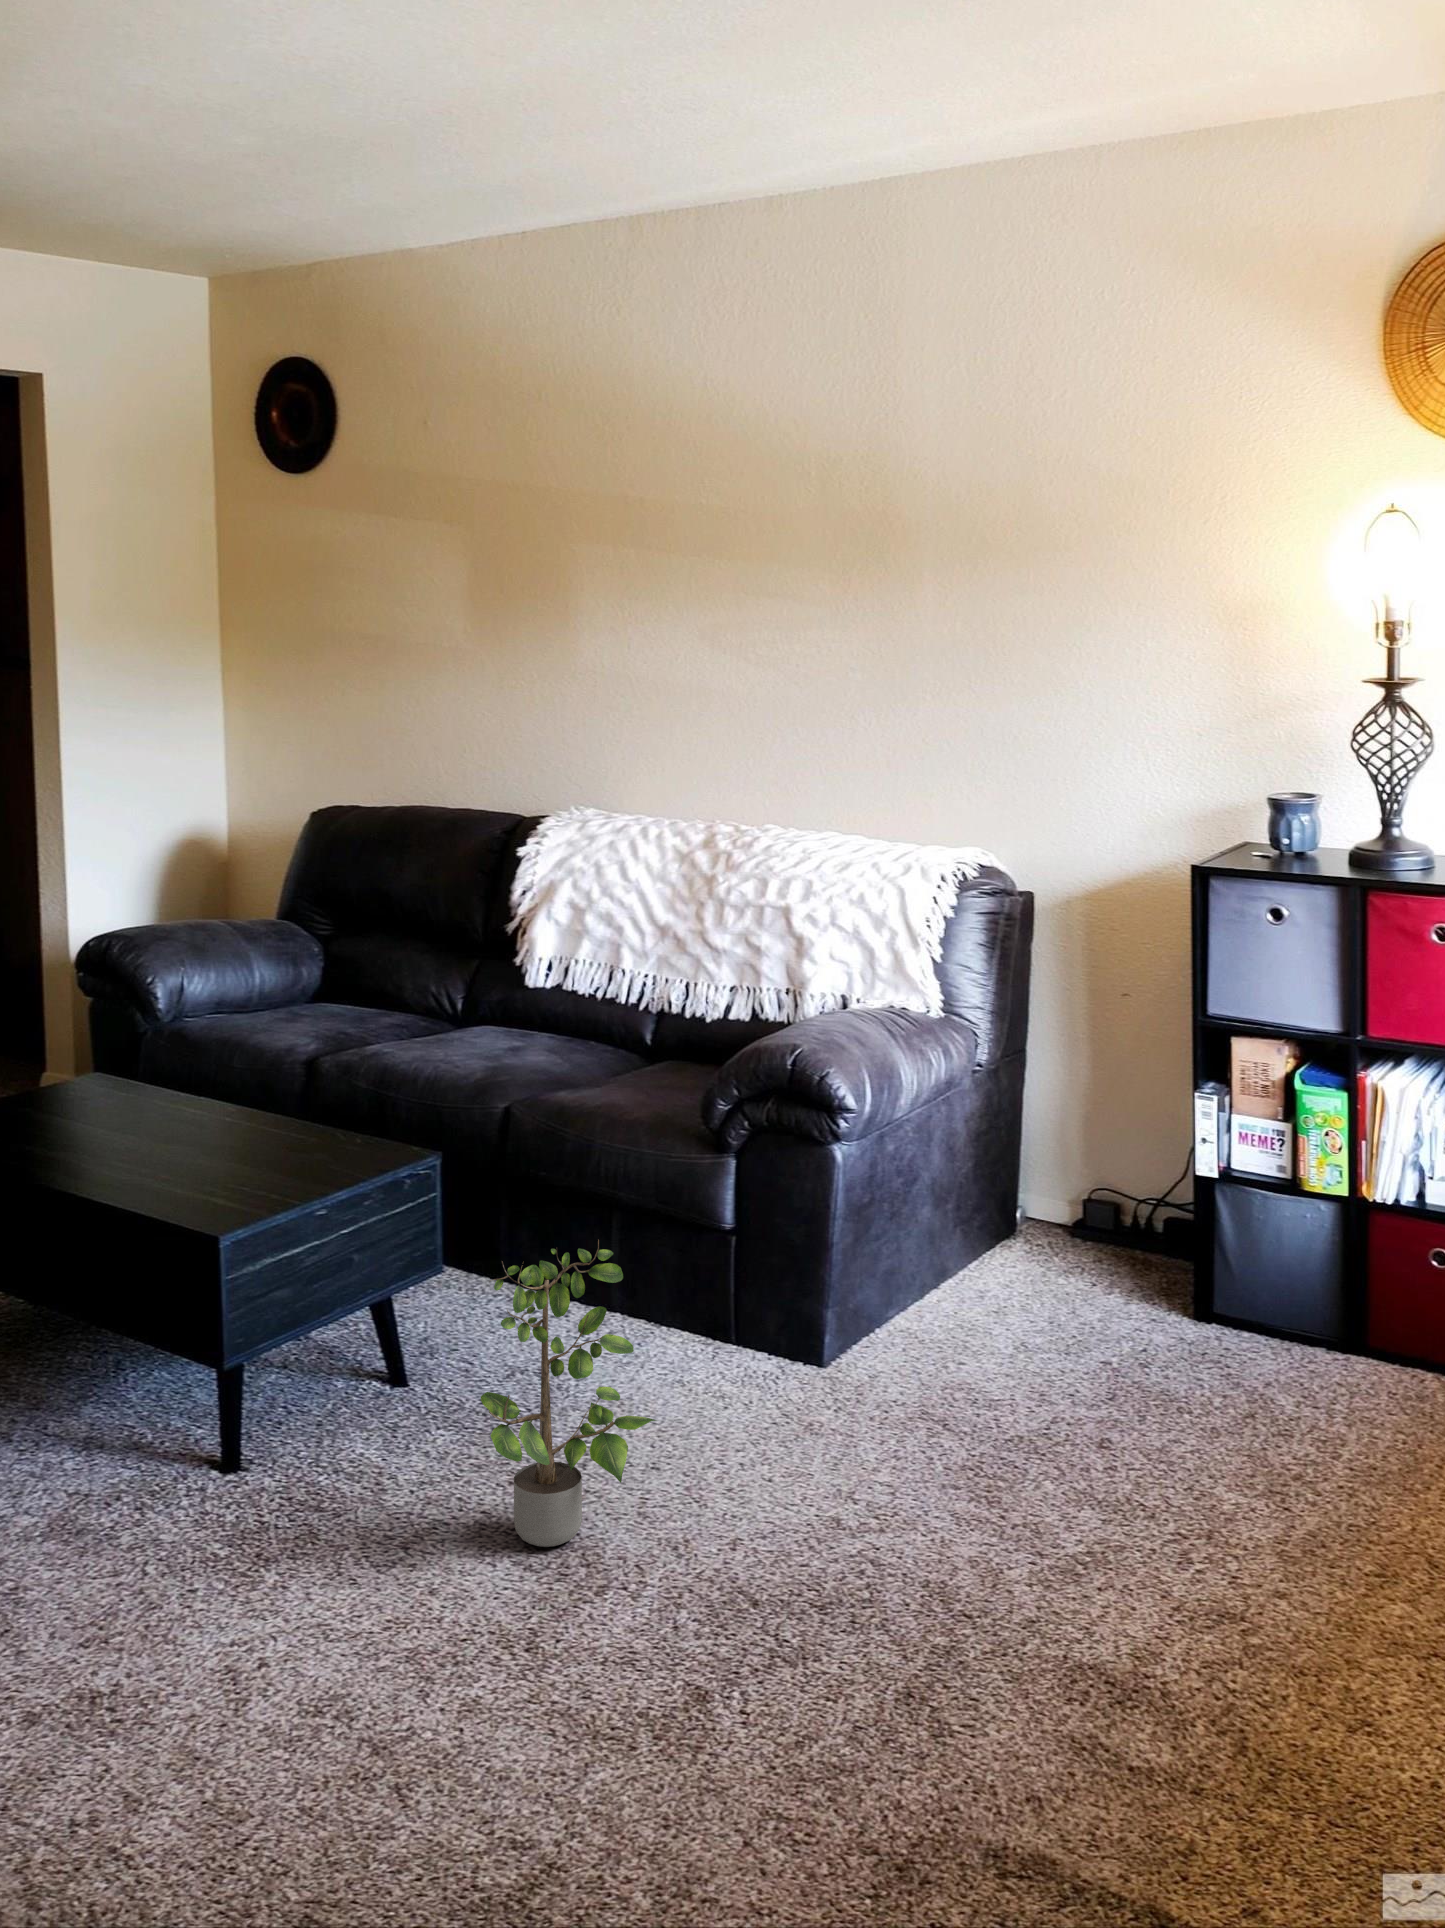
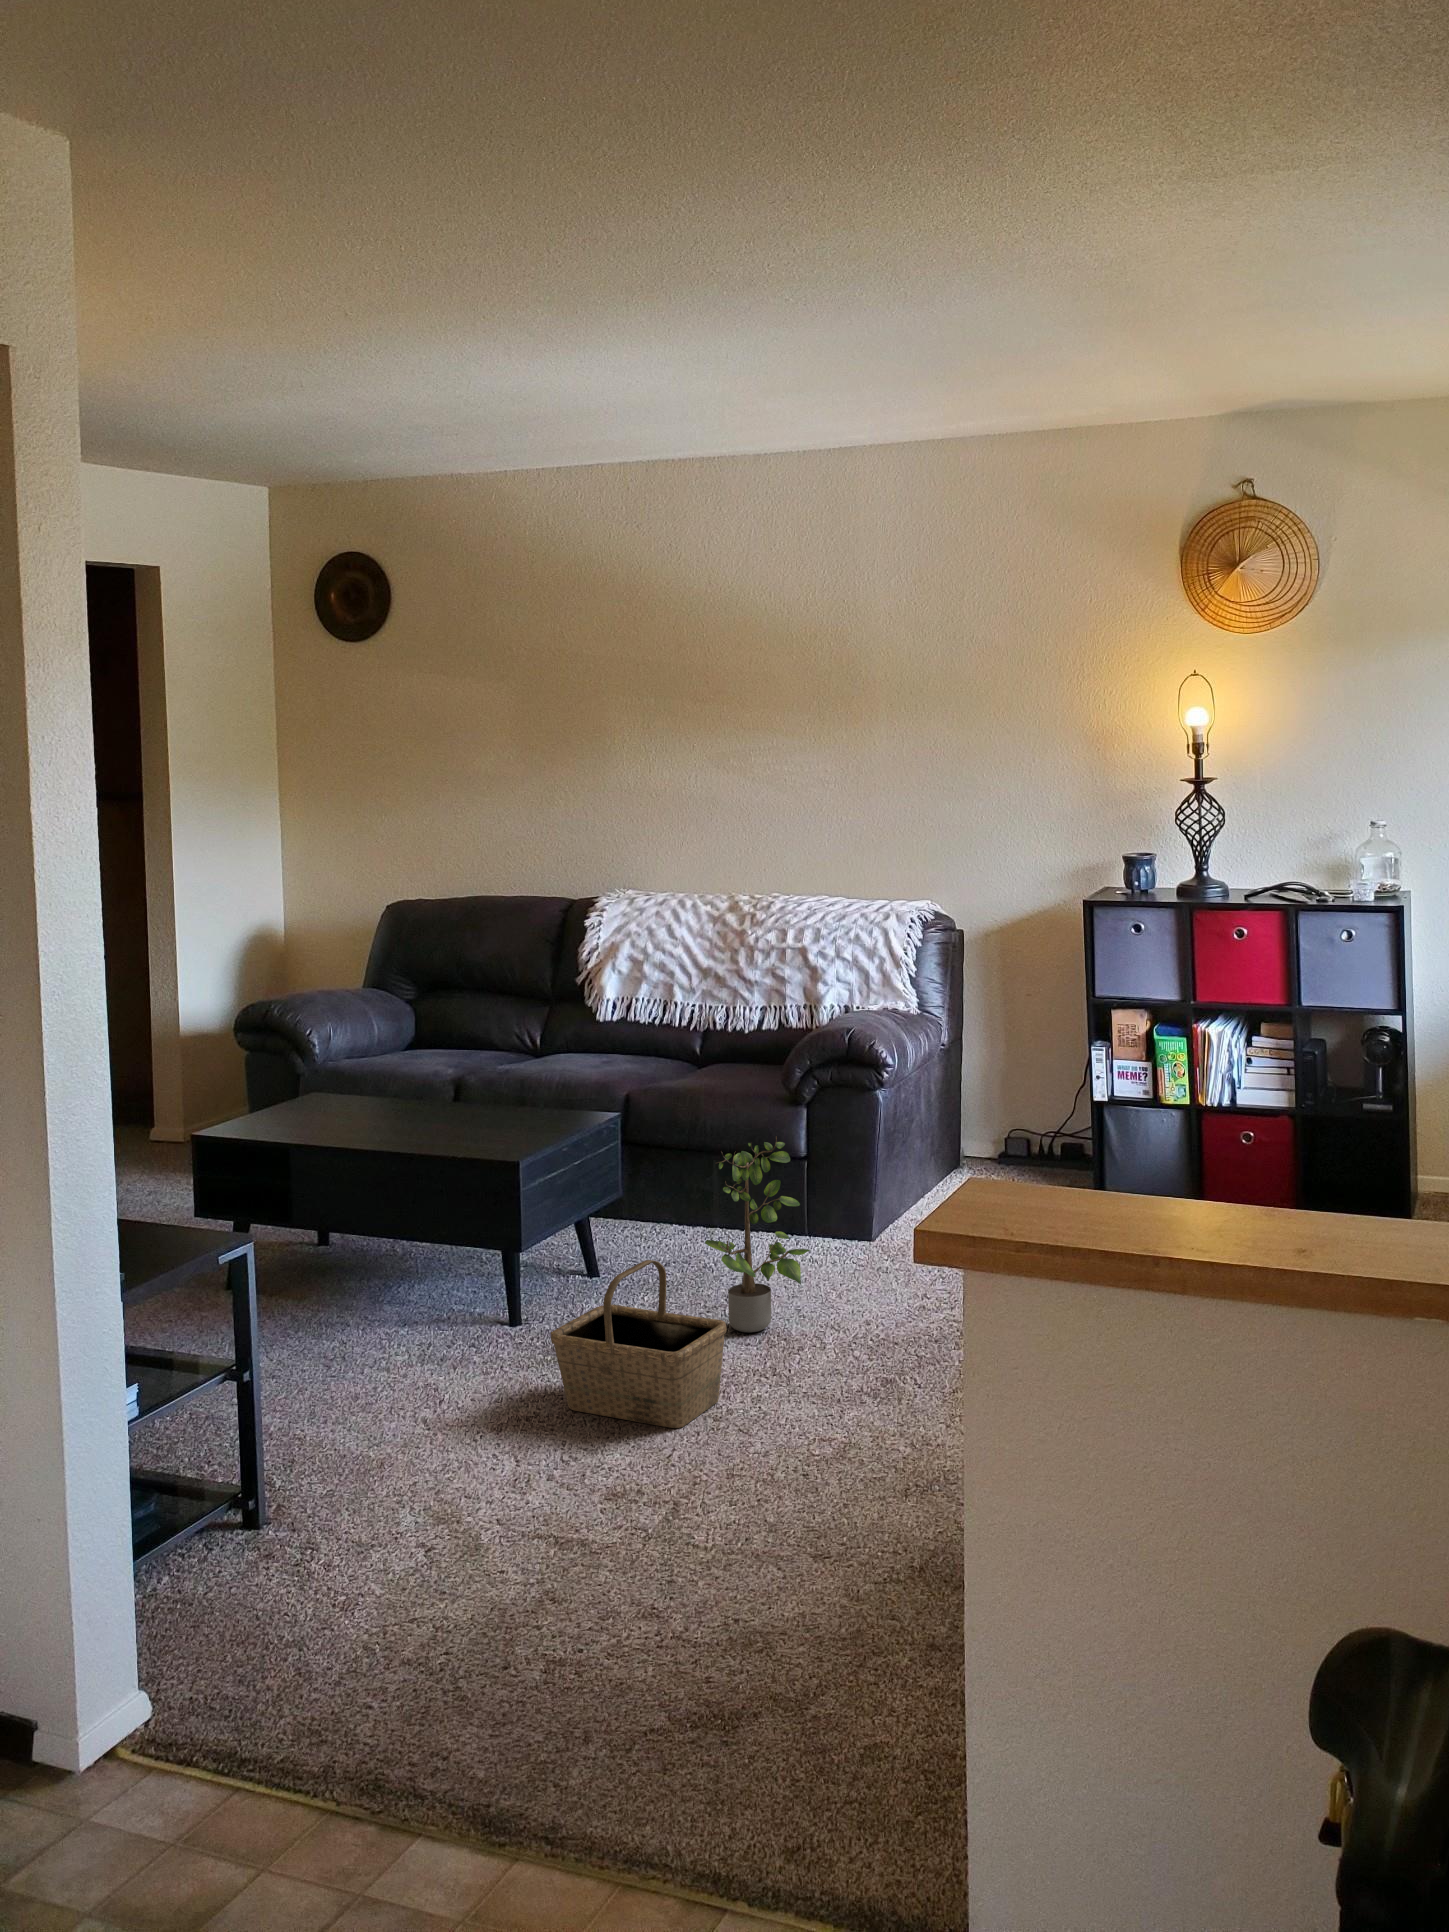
basket: none [136,1460,418,1770] -> present [551,1260,727,1428]

